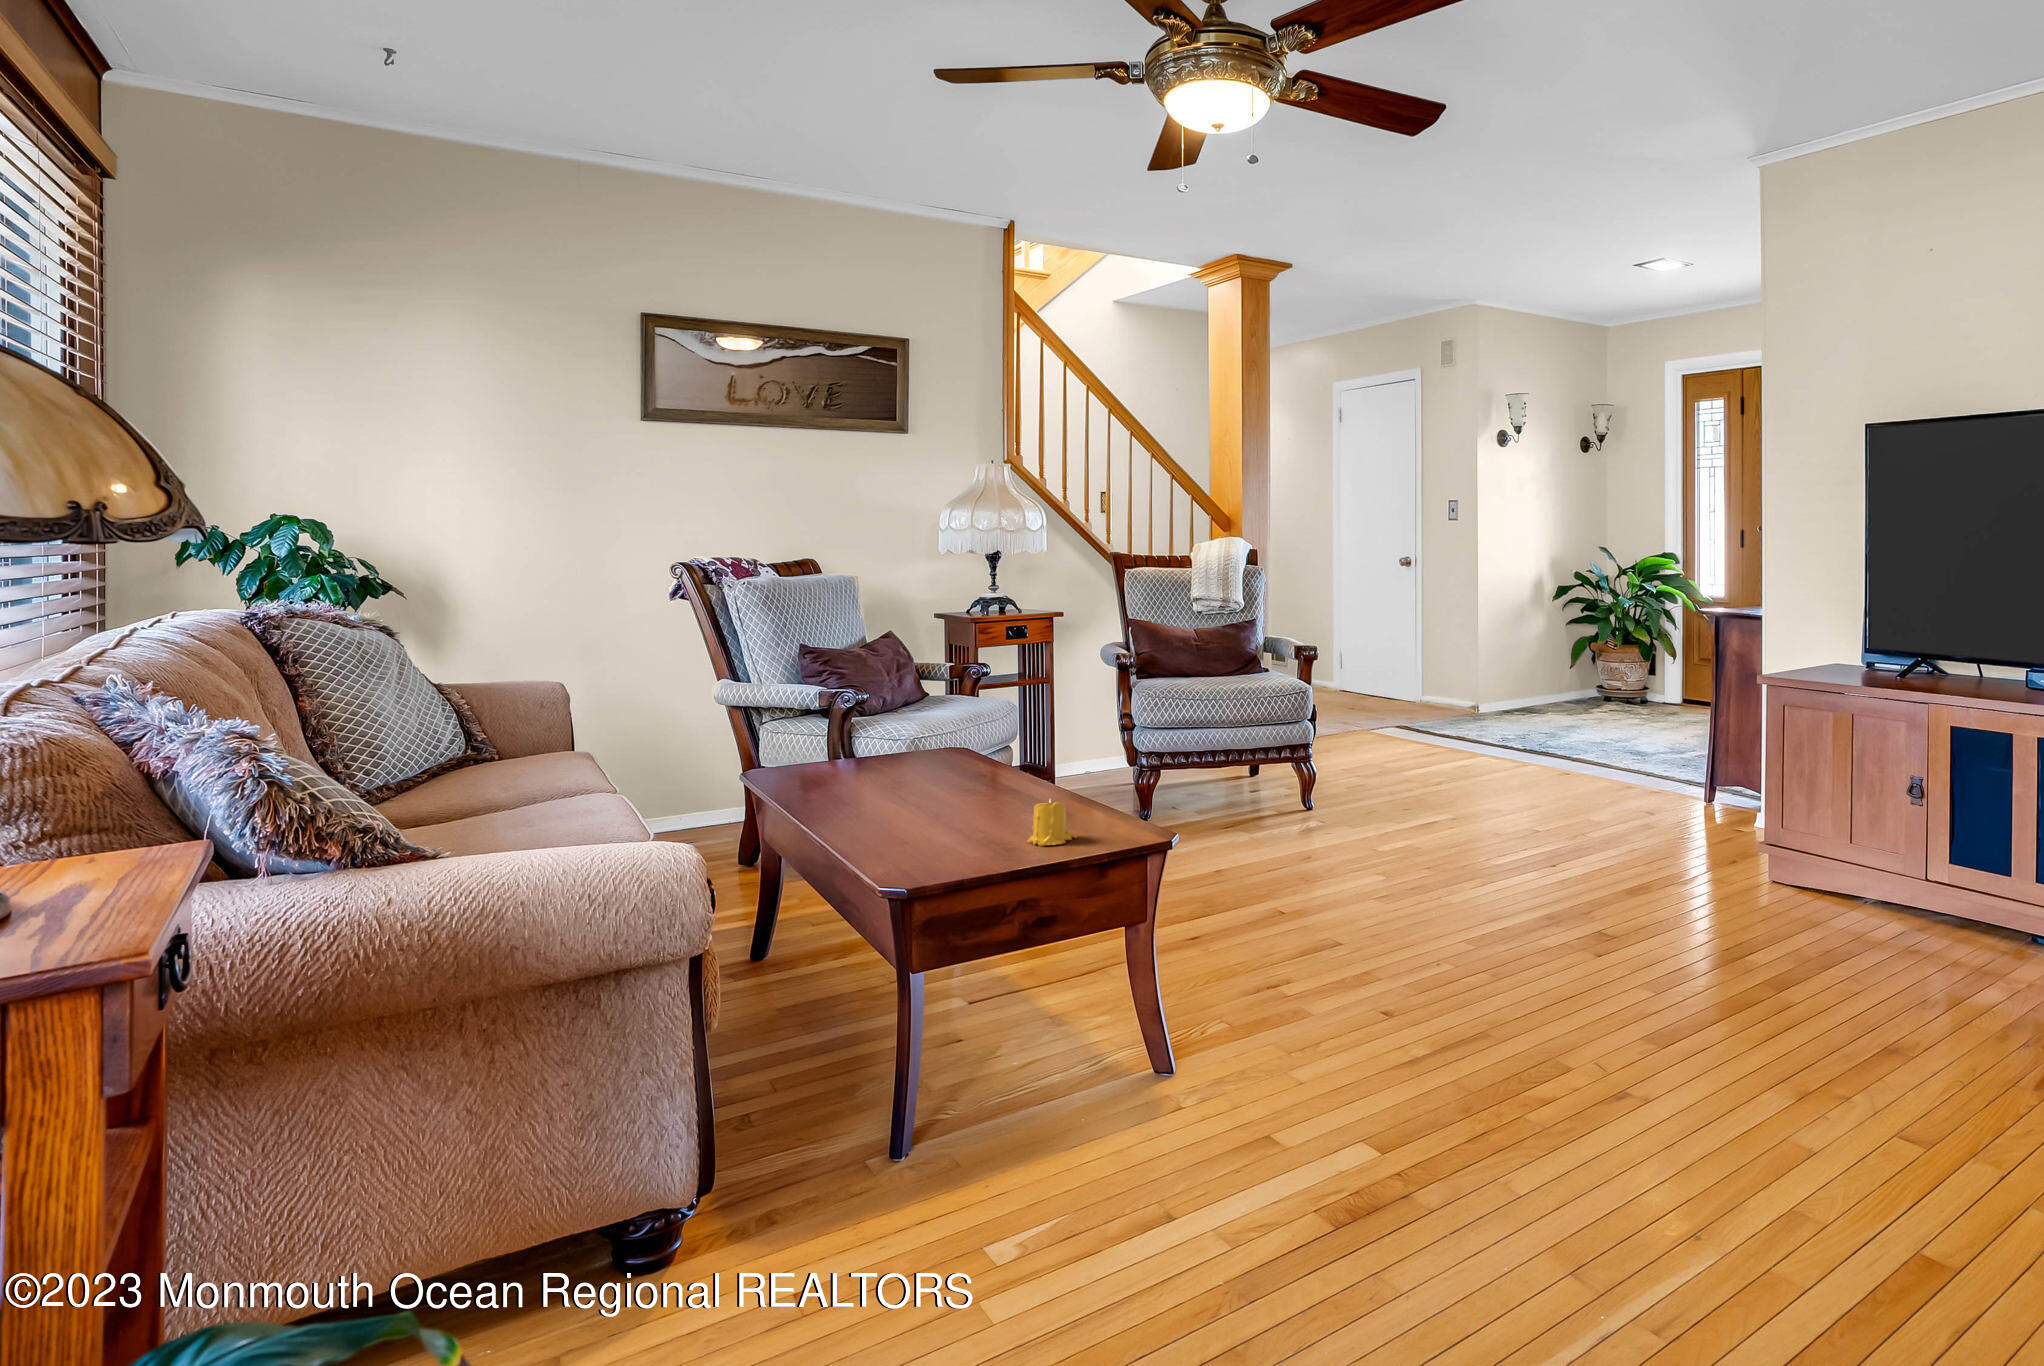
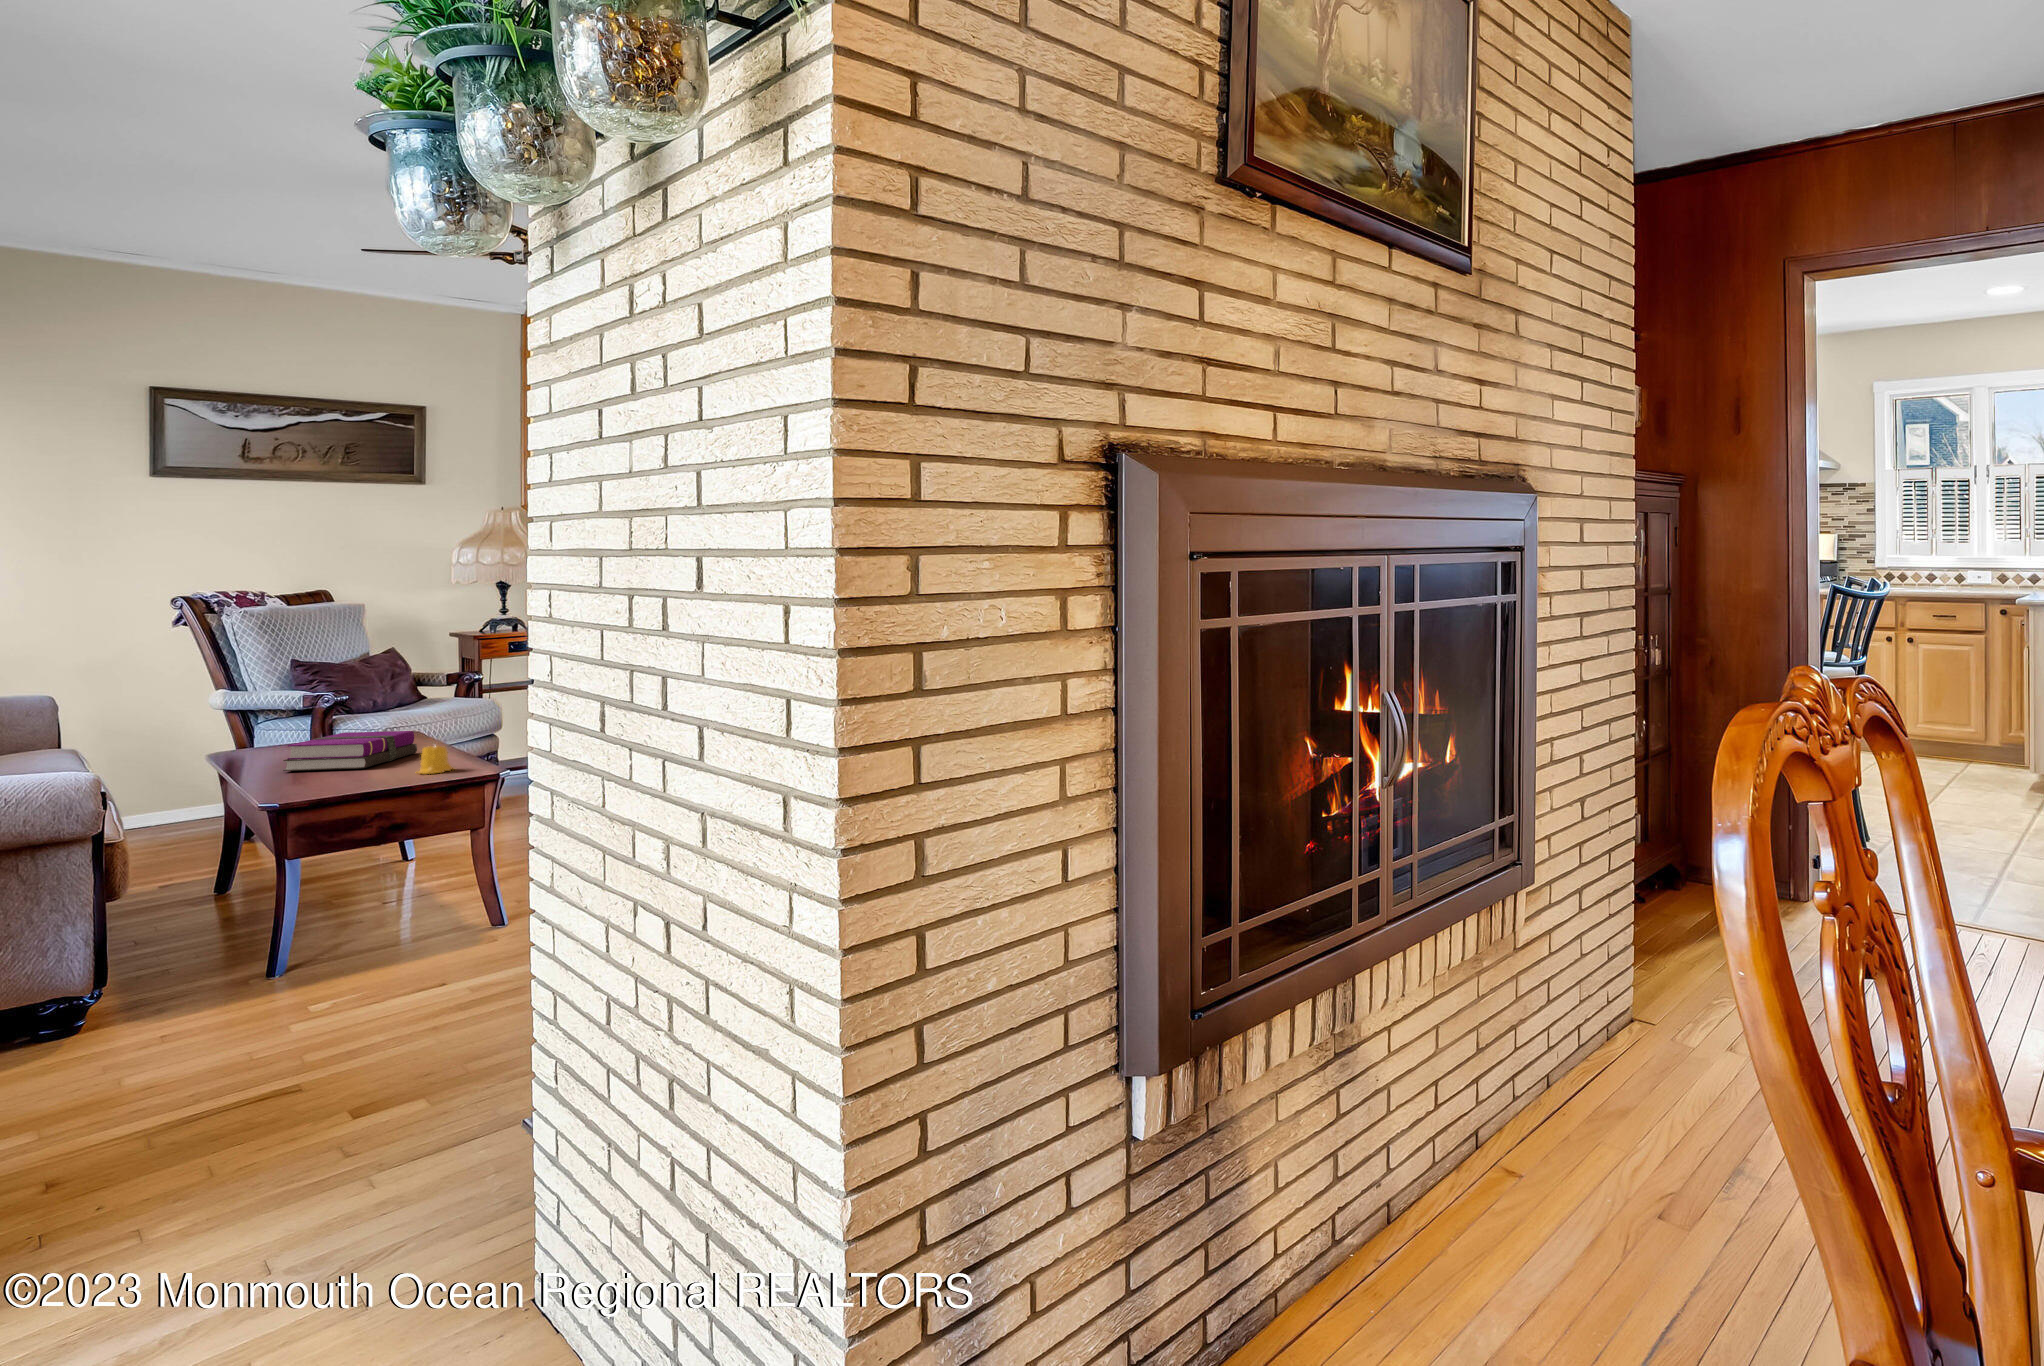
hardback book: none [848,762,993,825] -> present [283,731,417,771]

